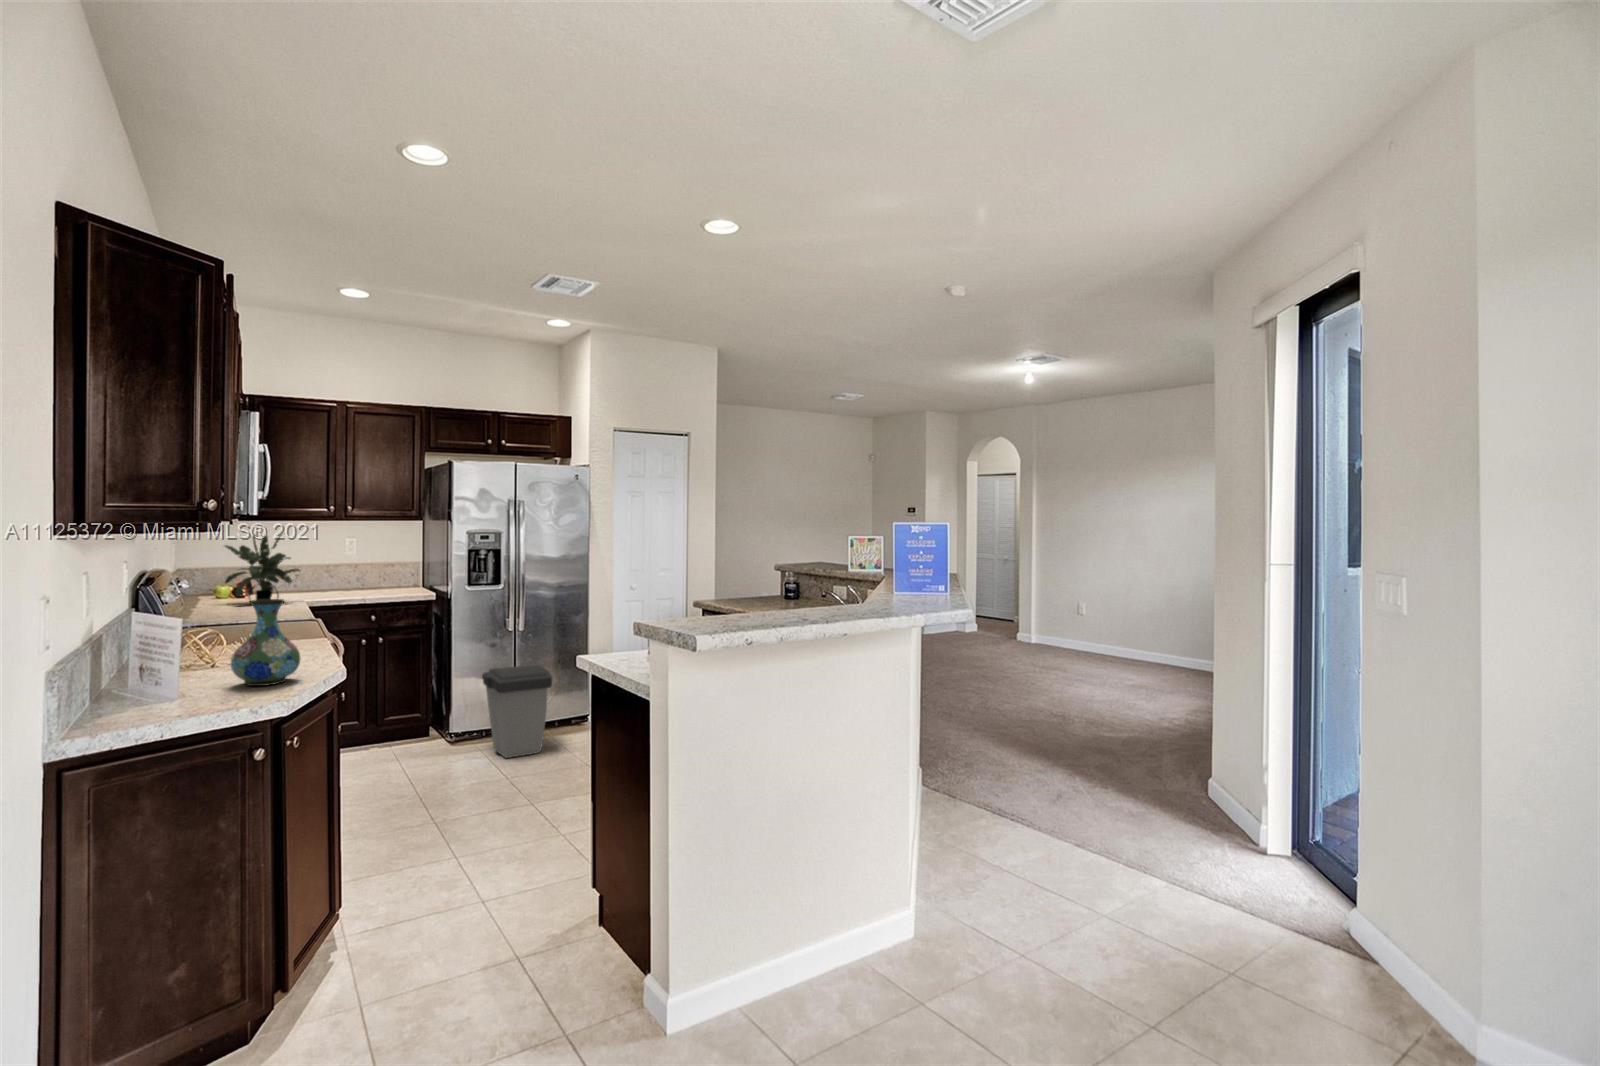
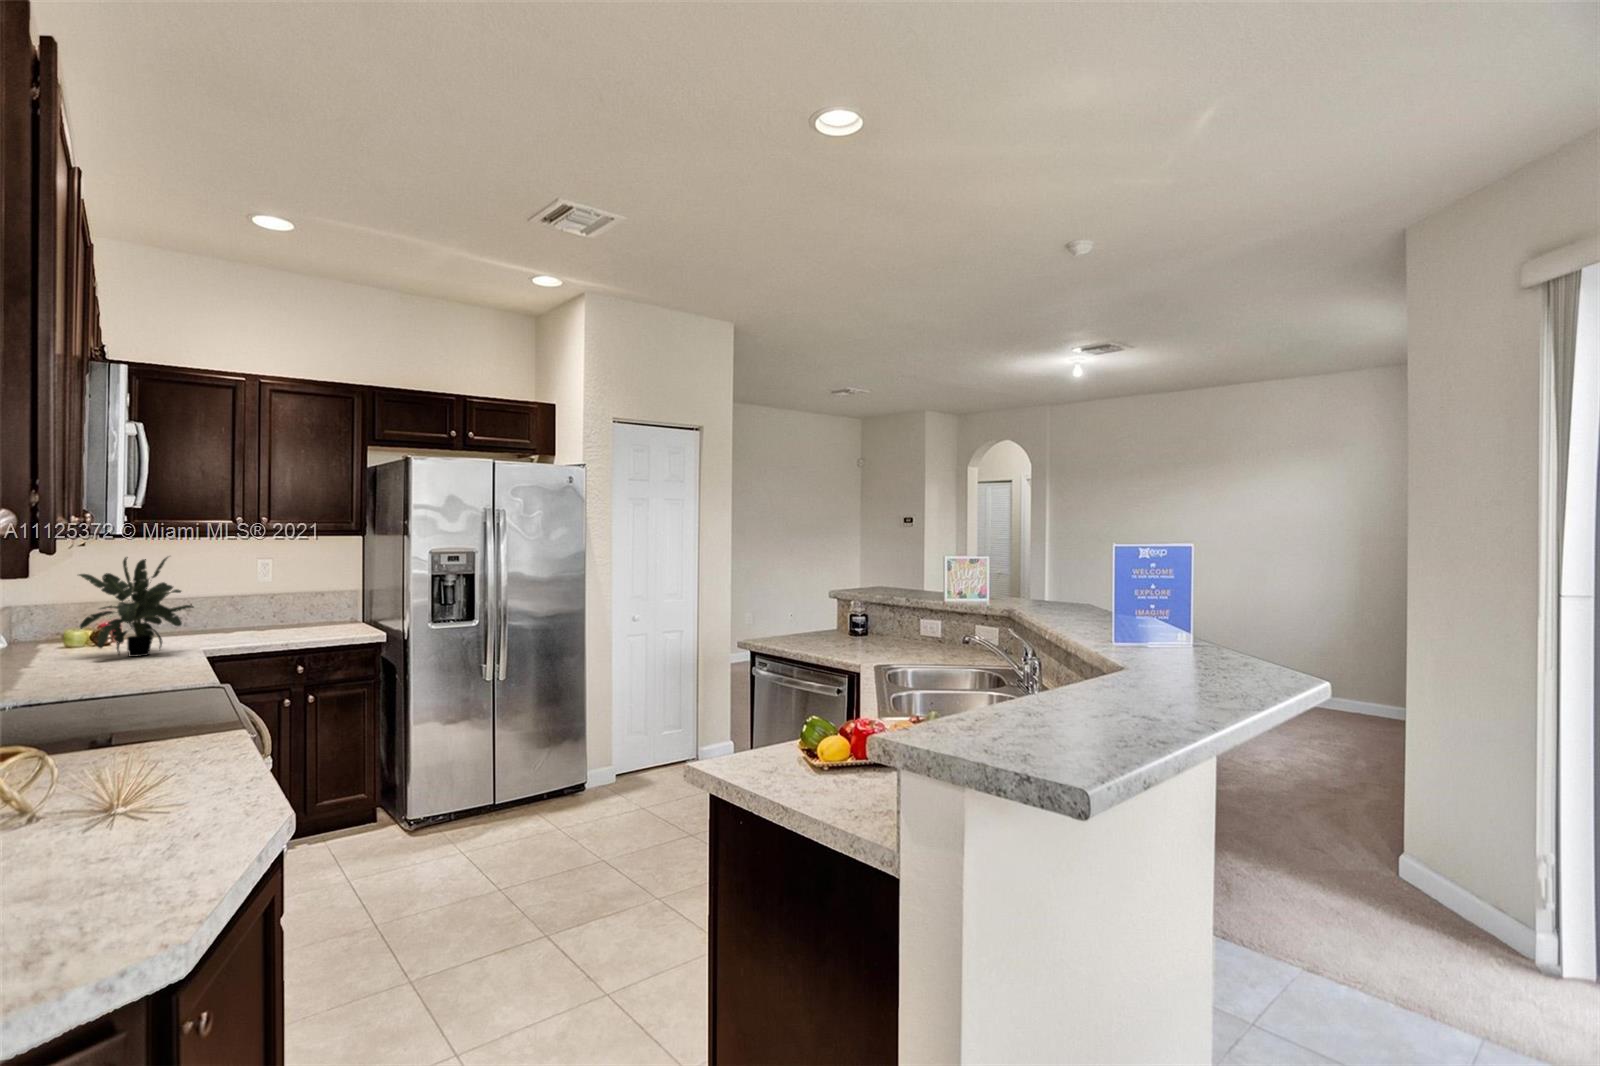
vase: present [231,599,300,686] -> none [89,701,228,877]
trash can: present [482,665,552,758] -> none [453,725,551,855]

